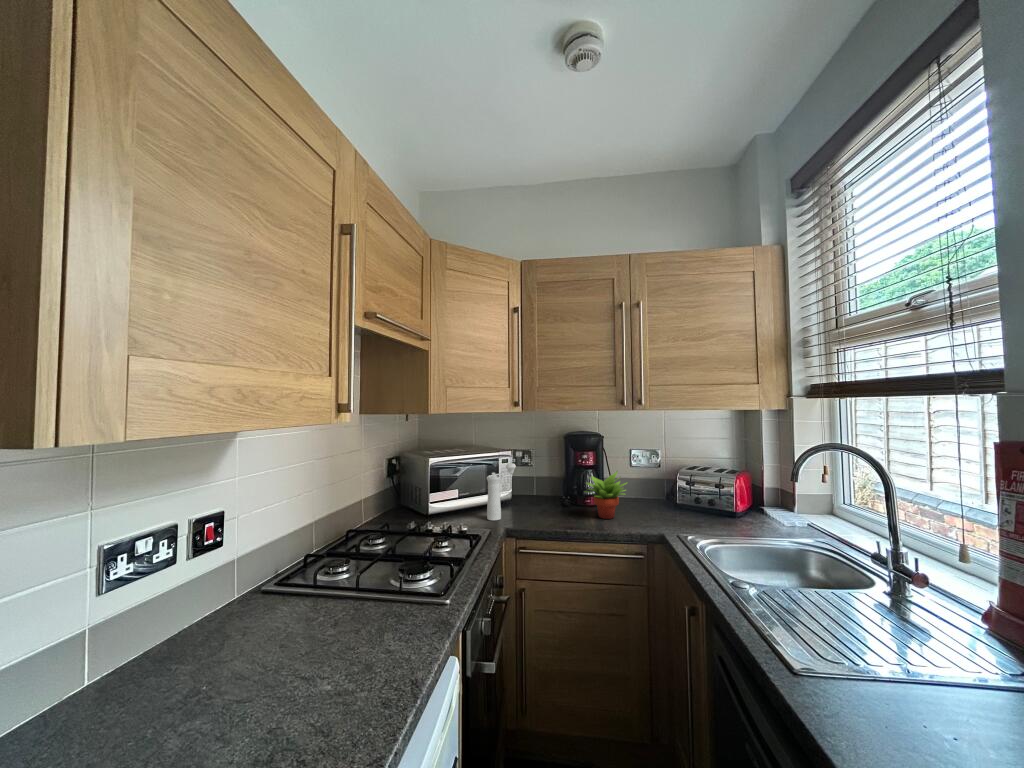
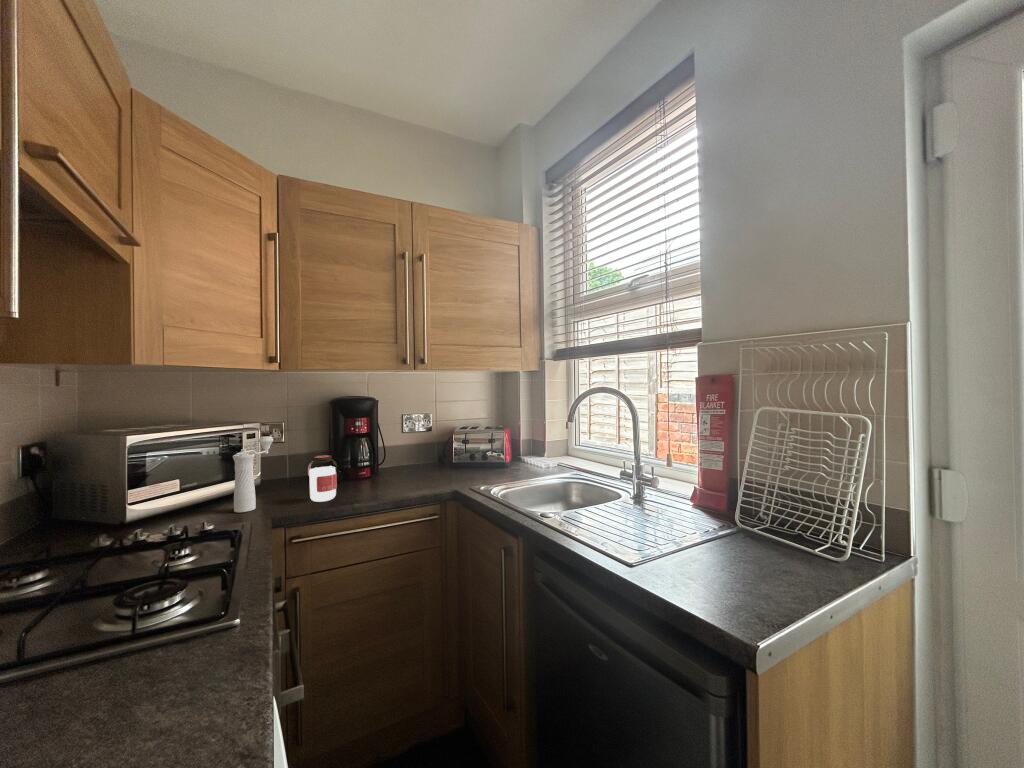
succulent plant: present [588,471,627,519] -> none [364,434,415,487]
jar: none [536,484,558,523] -> present [308,455,337,502]

